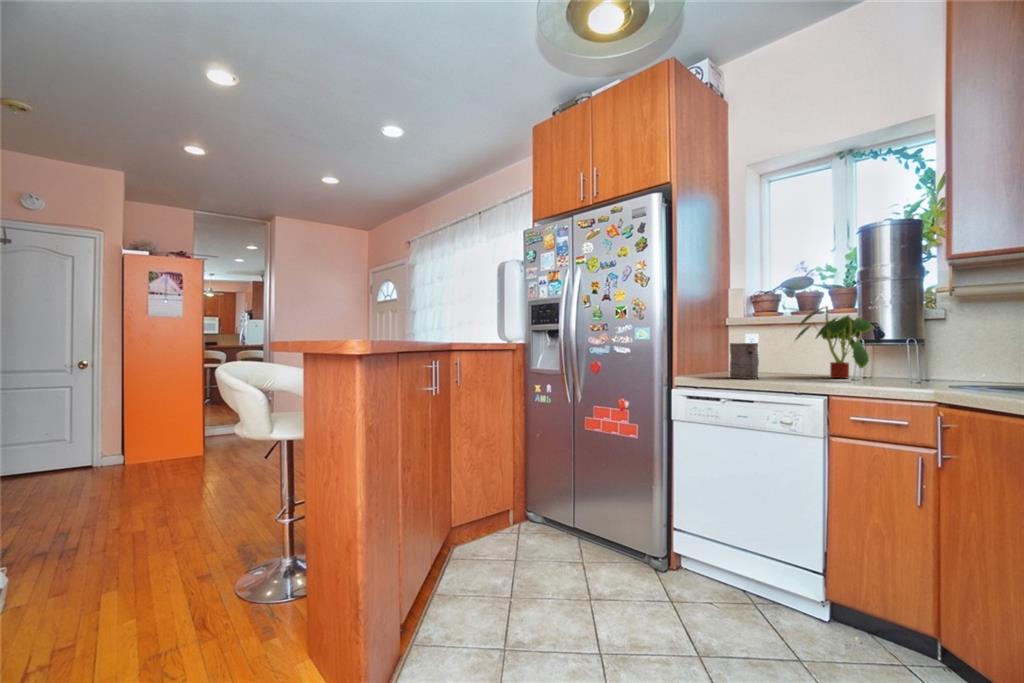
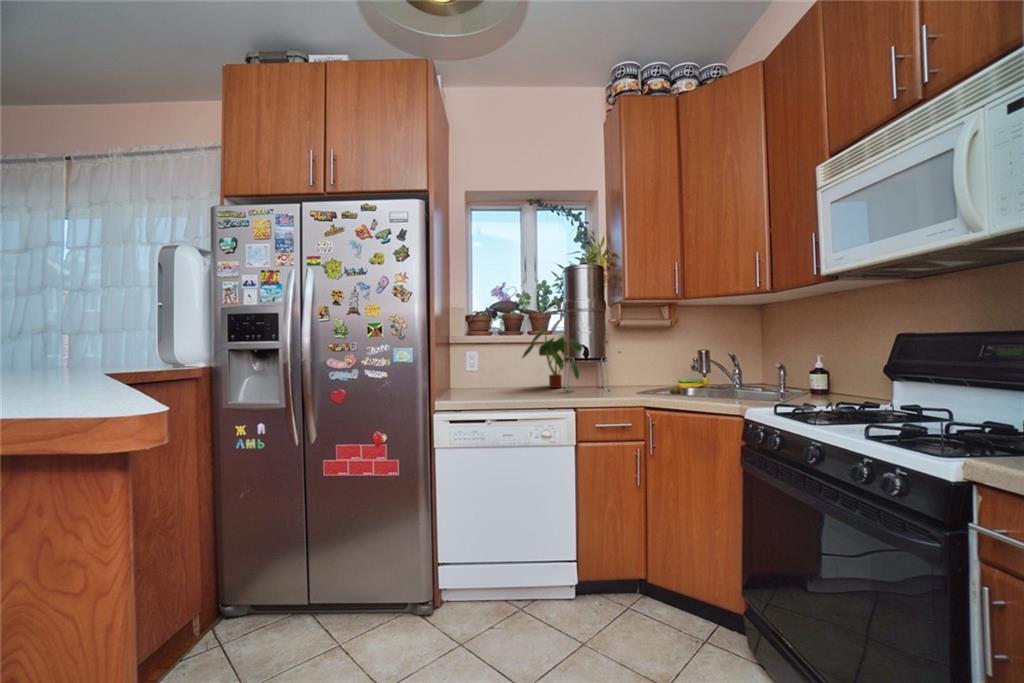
mug: present [730,343,759,379] -> none [483,361,511,396]

